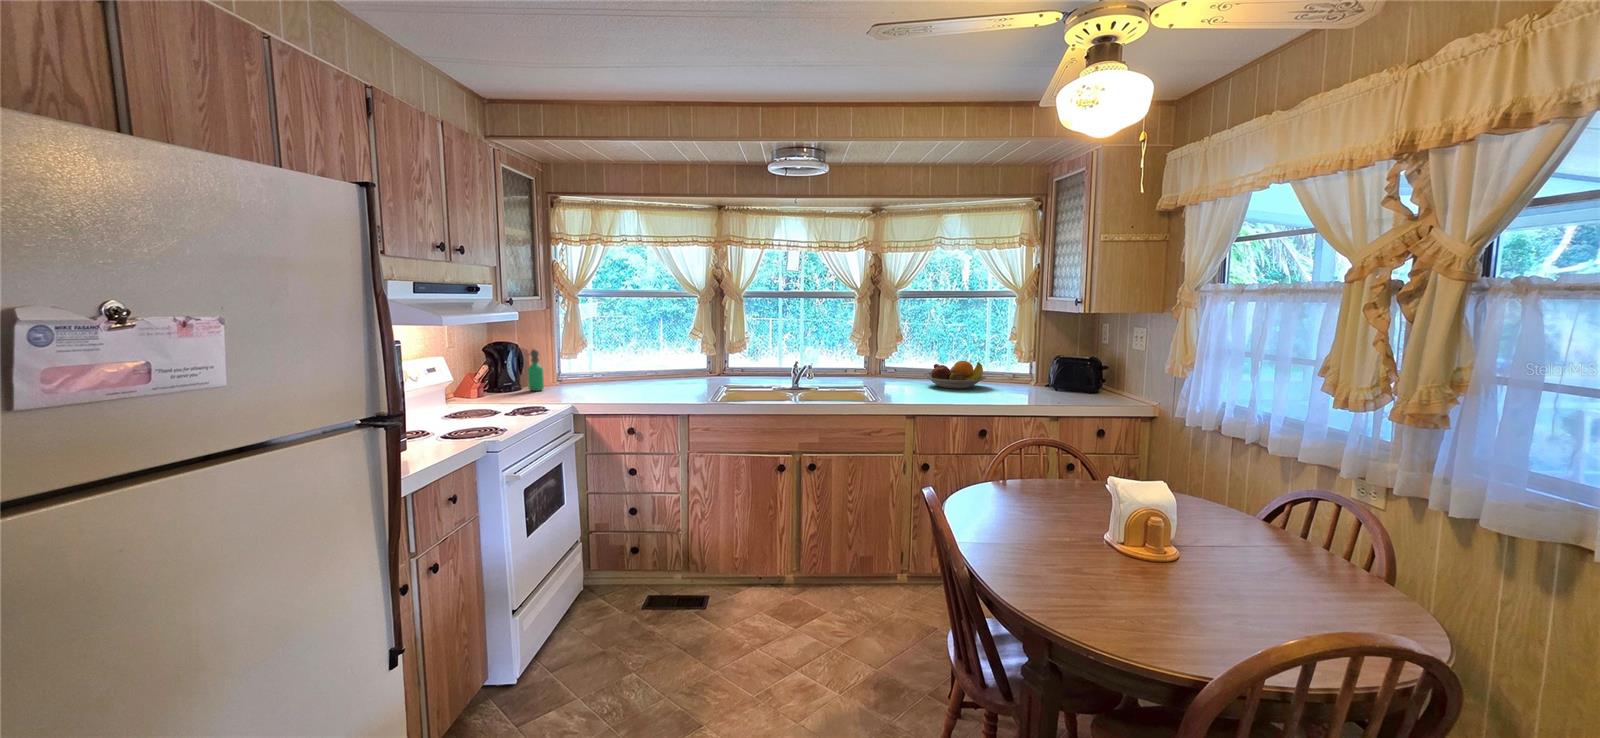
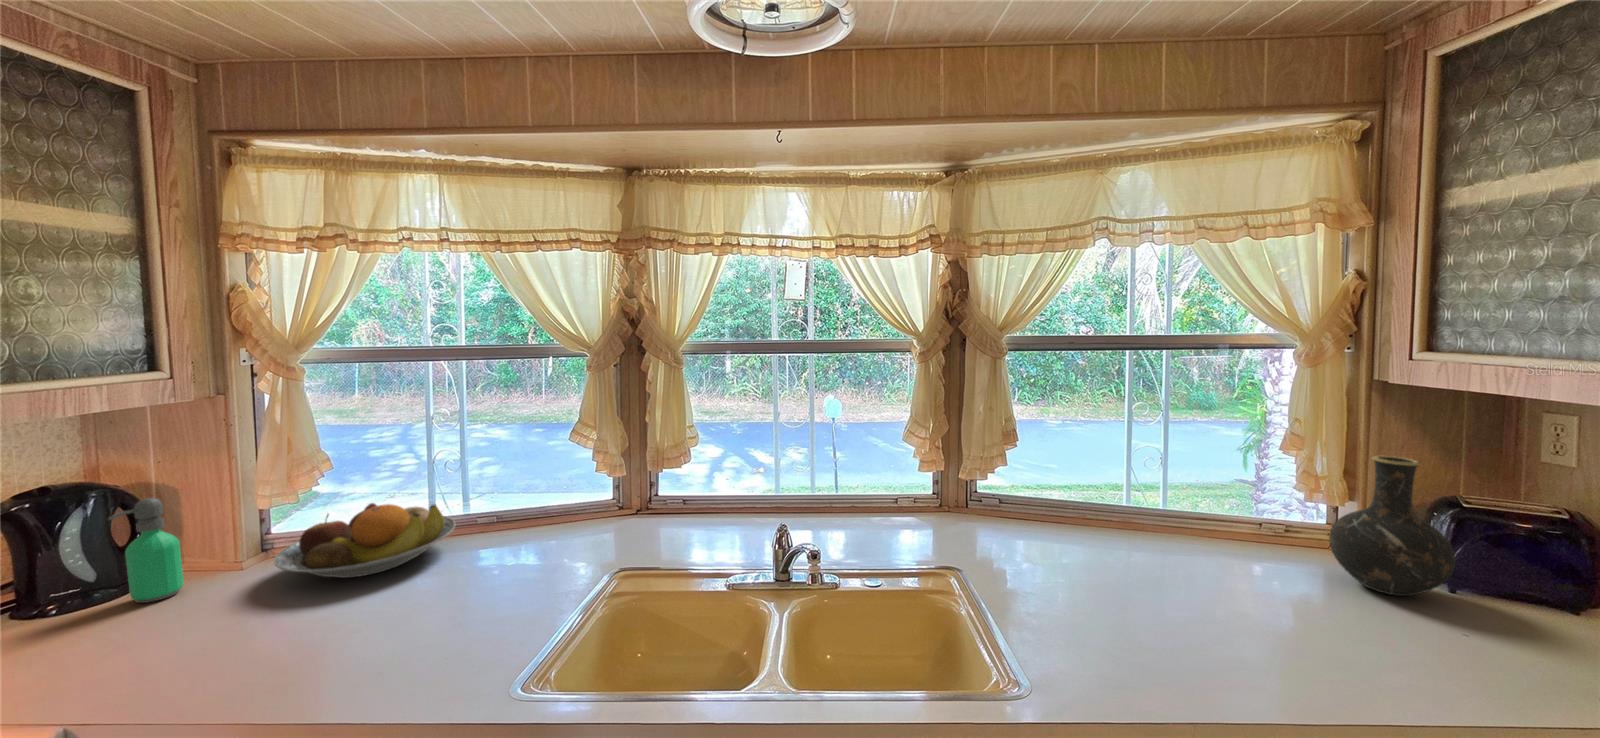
vase: none [1014,340,1049,392] -> present [1329,456,1455,596]
fruit bowl: present [923,361,986,389] -> present [274,503,455,578]

